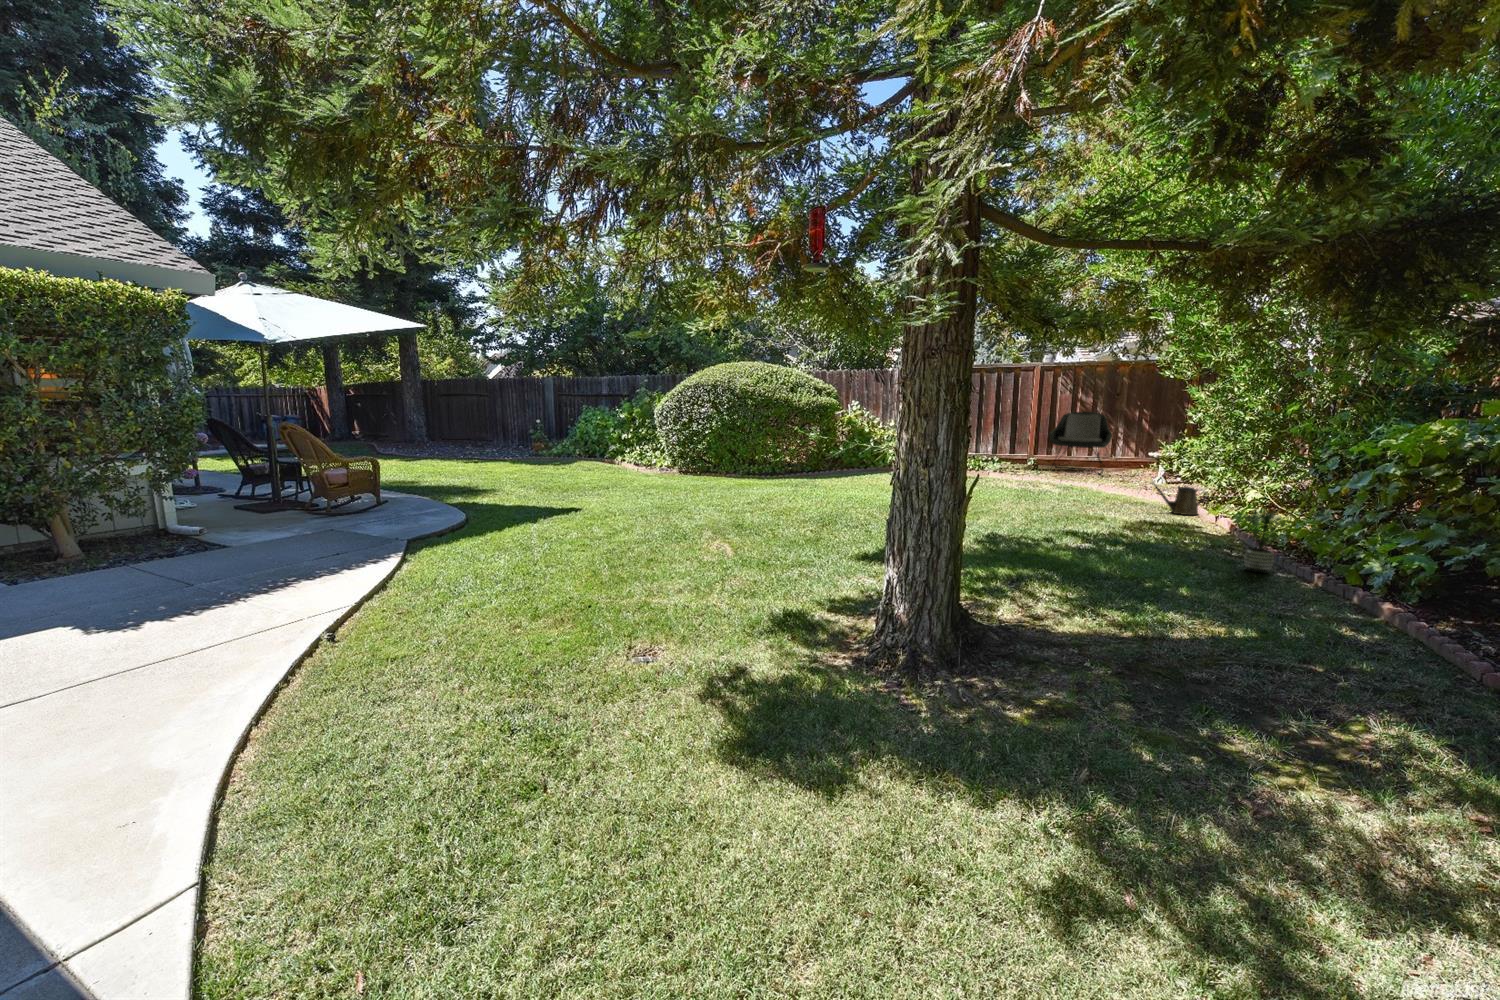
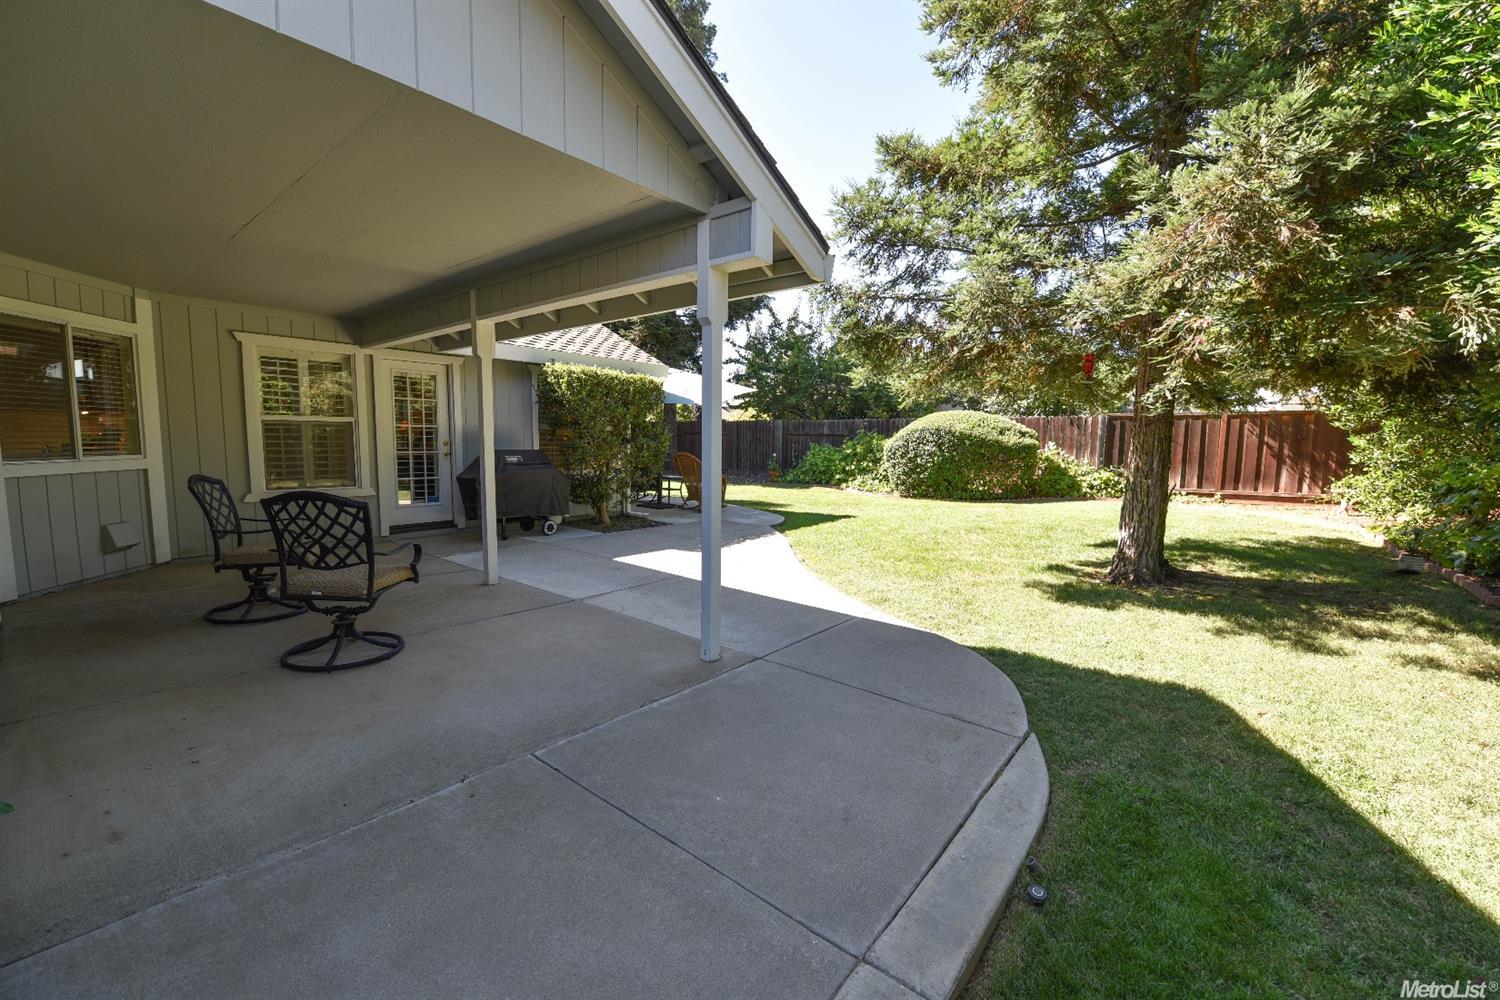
lounge chair: present [1050,412,1112,475] -> none [1236,453,1298,508]
watering can: present [1152,483,1208,515] -> none [1328,511,1383,538]

